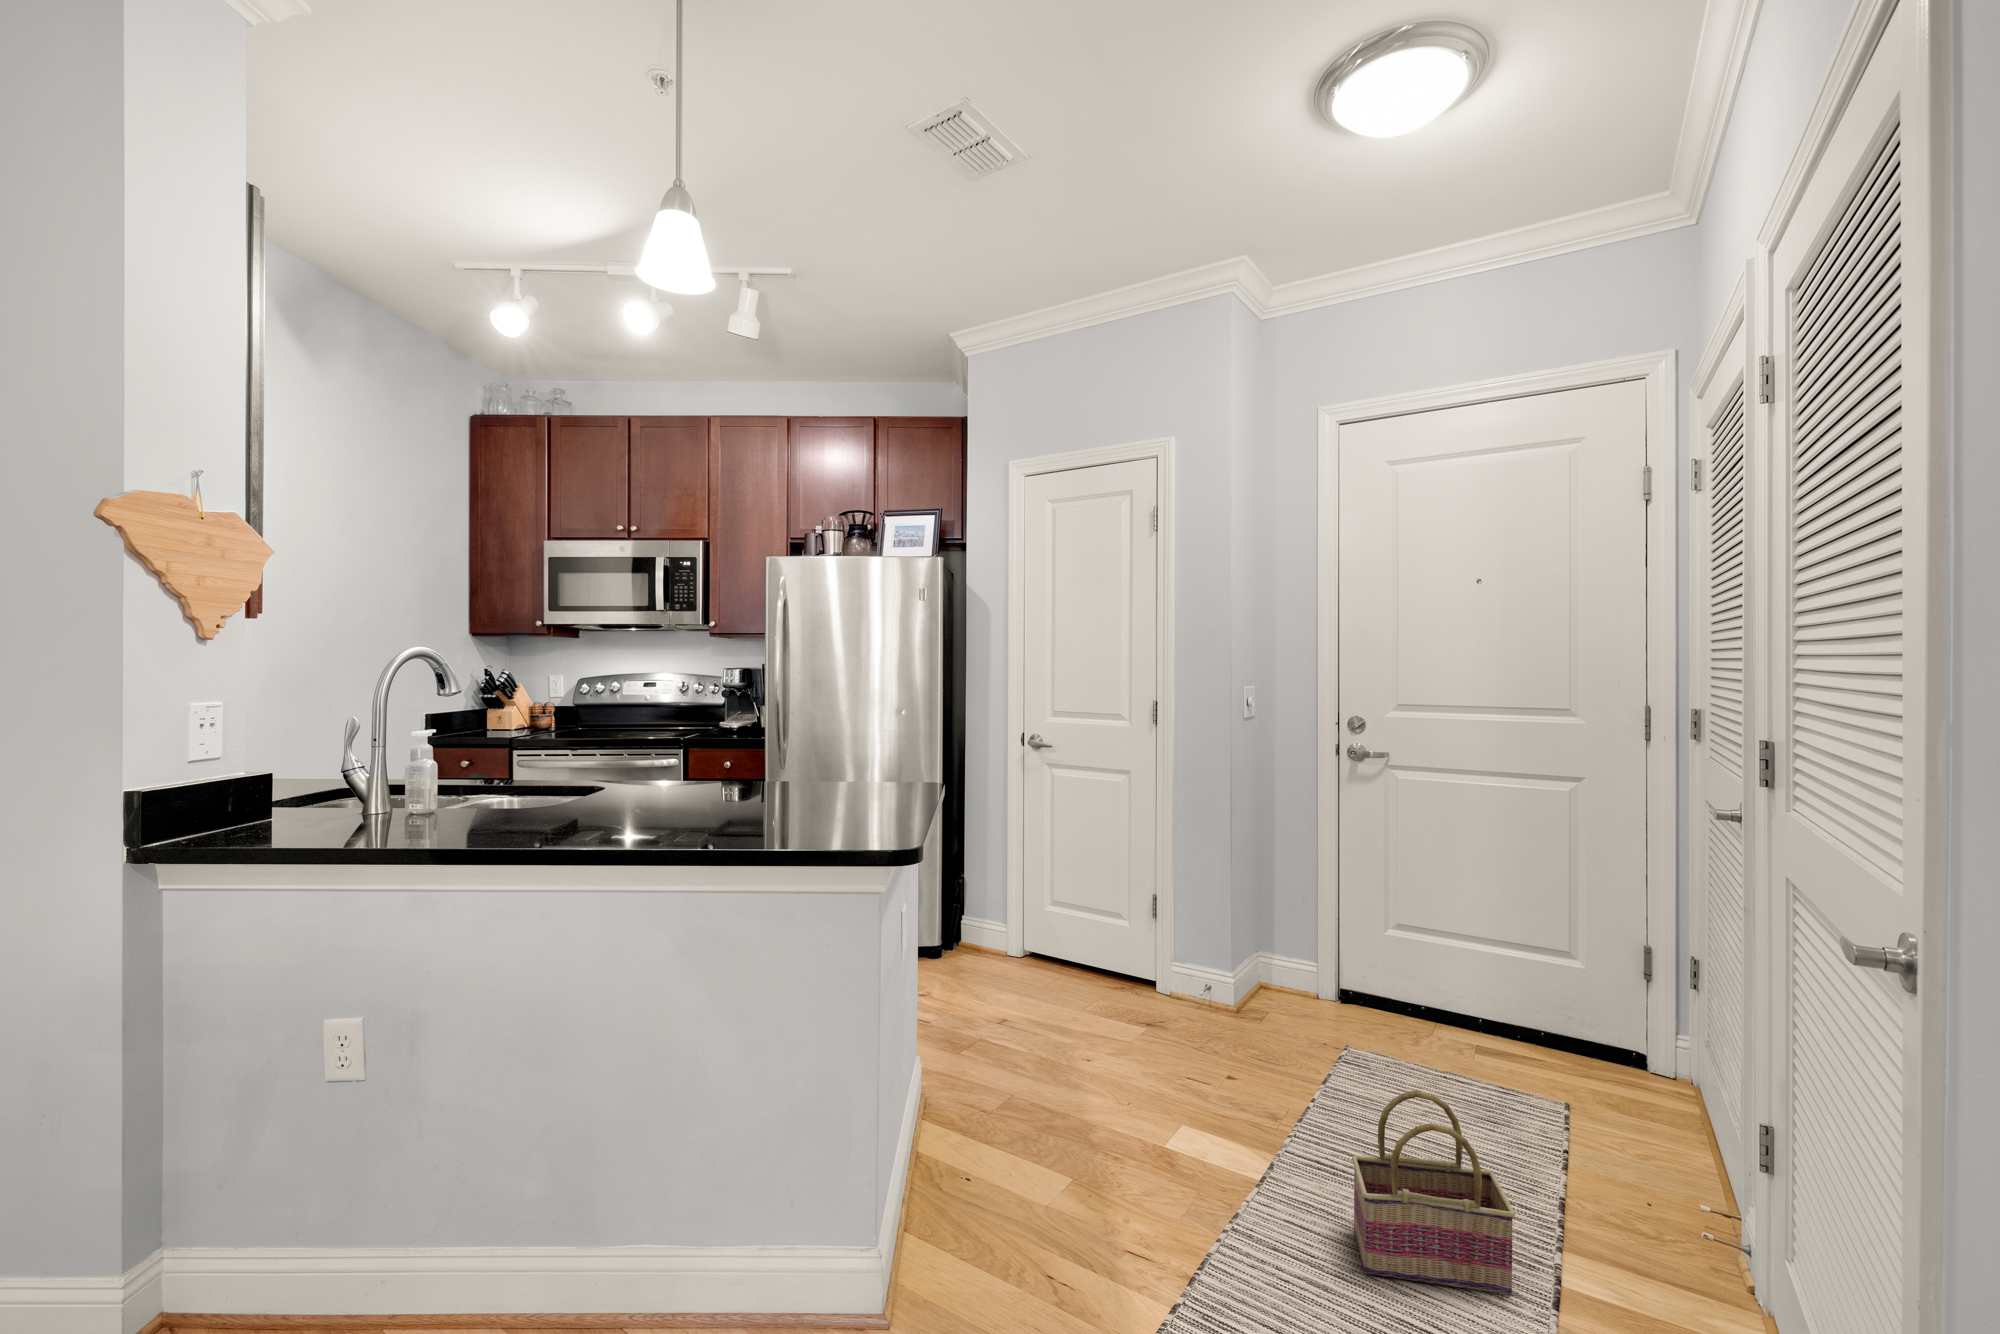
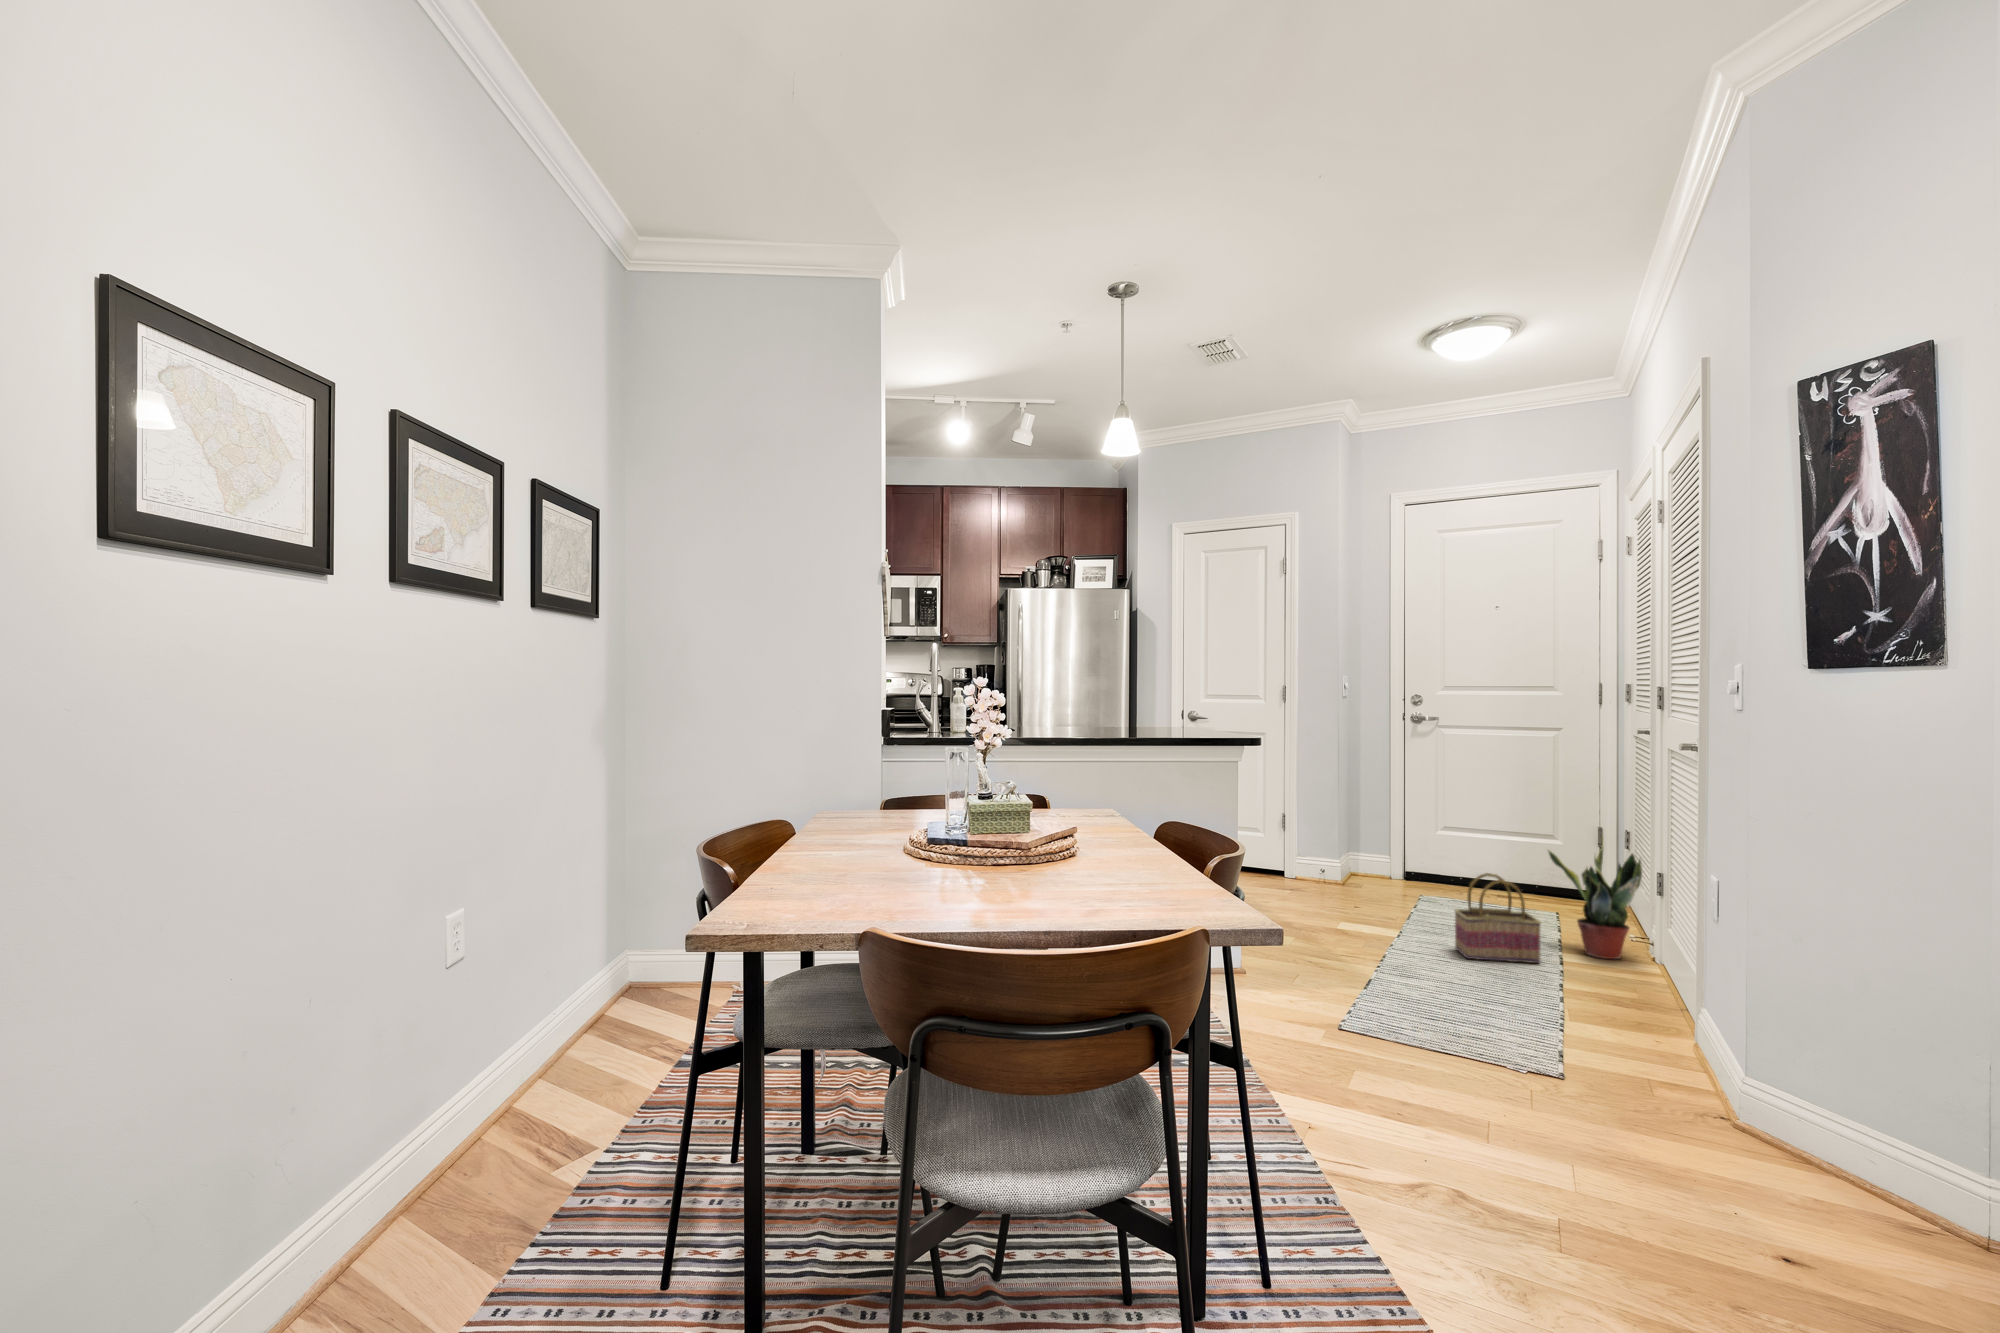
potted plant: none [1539,1011,1725,1277] -> present [1549,838,1642,959]

